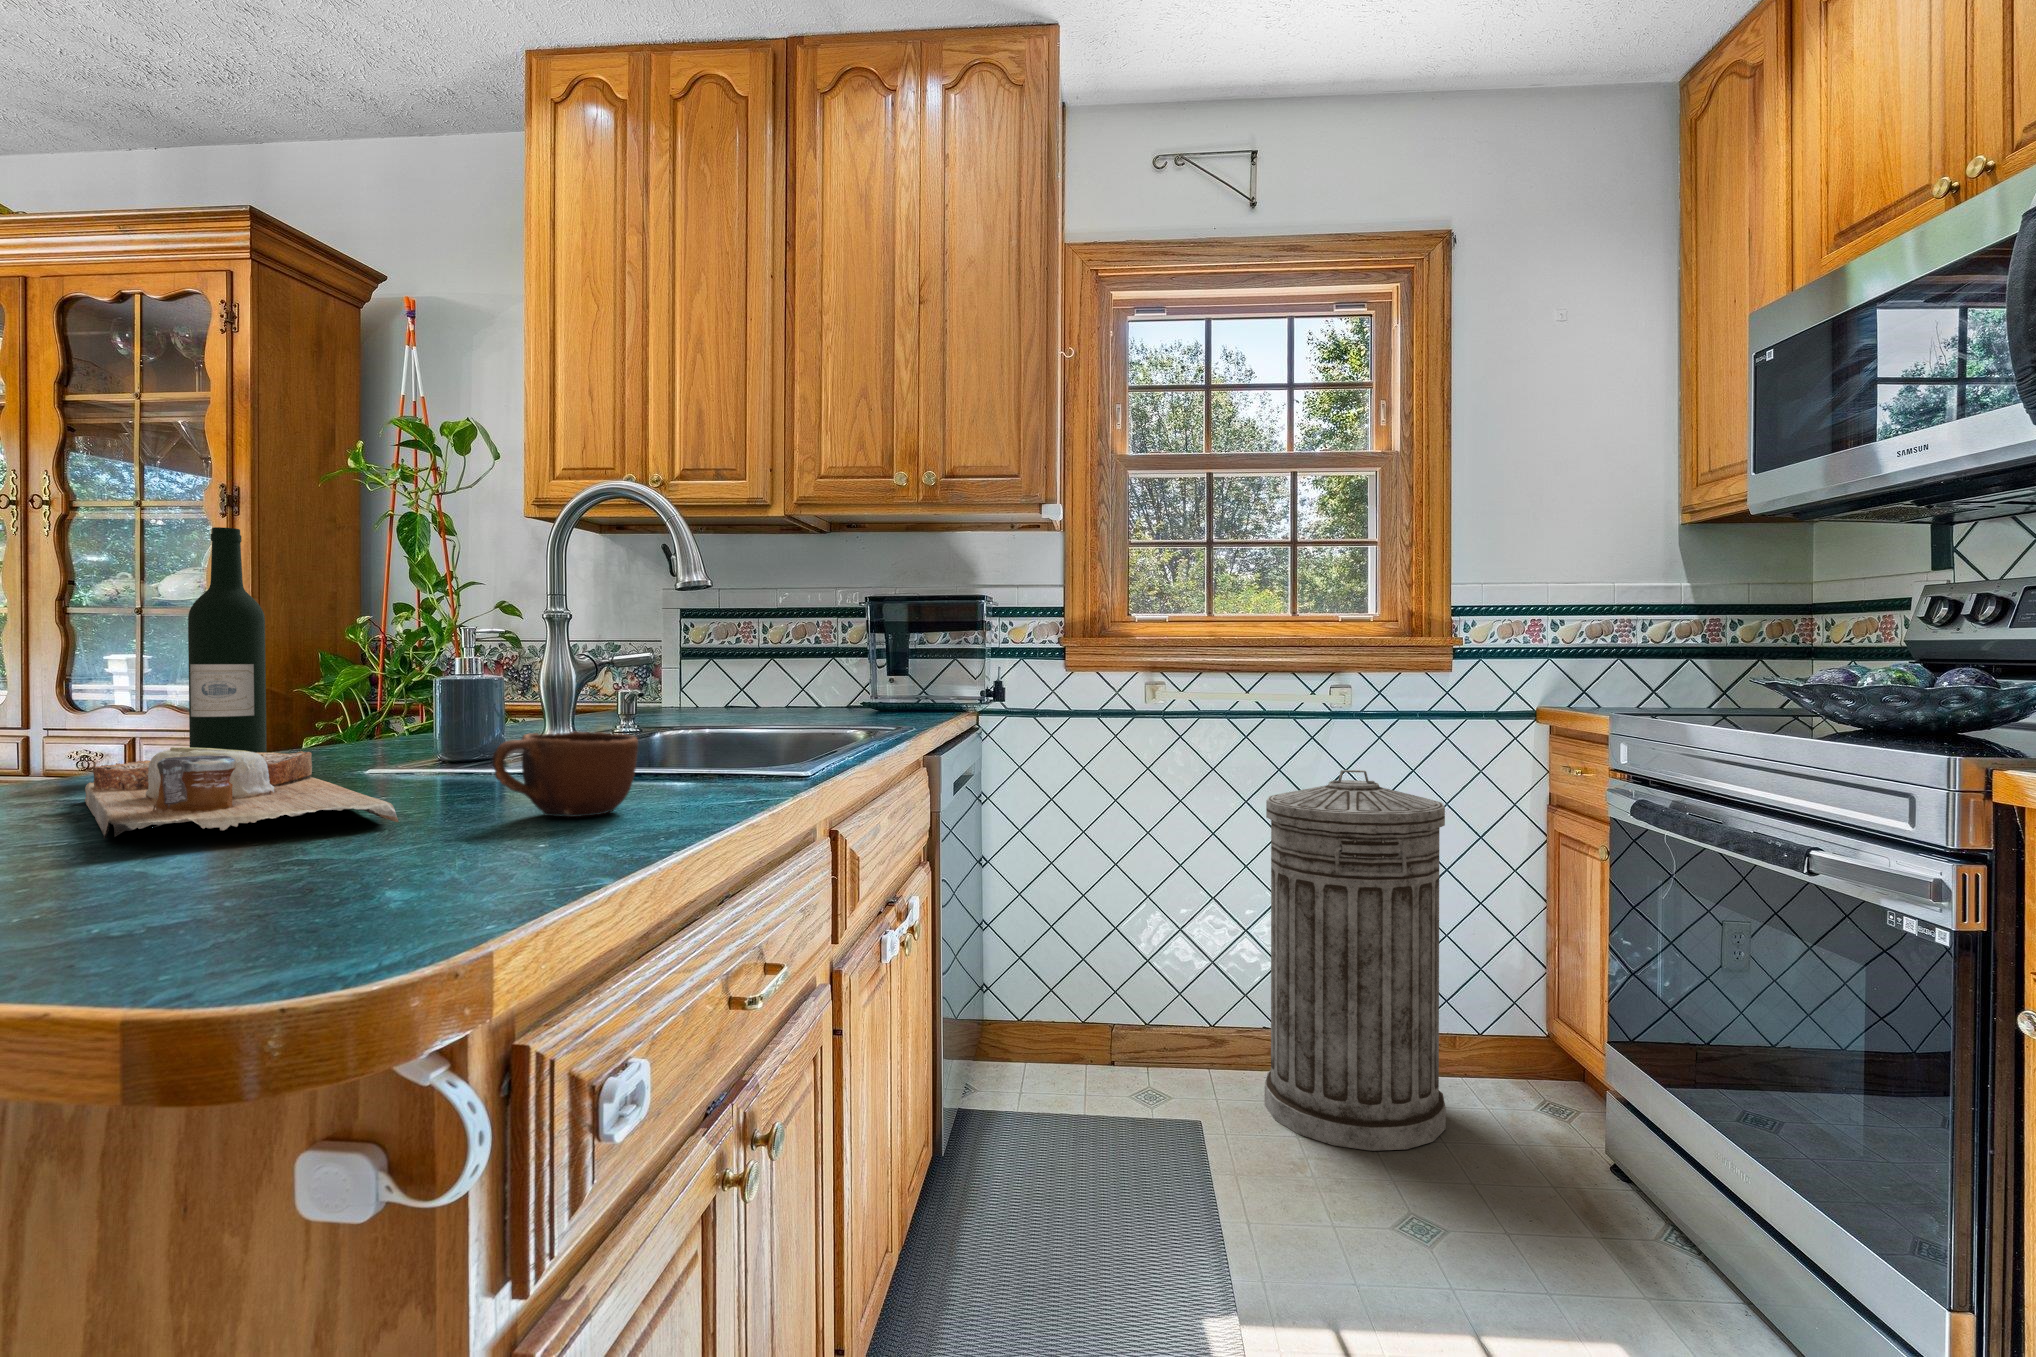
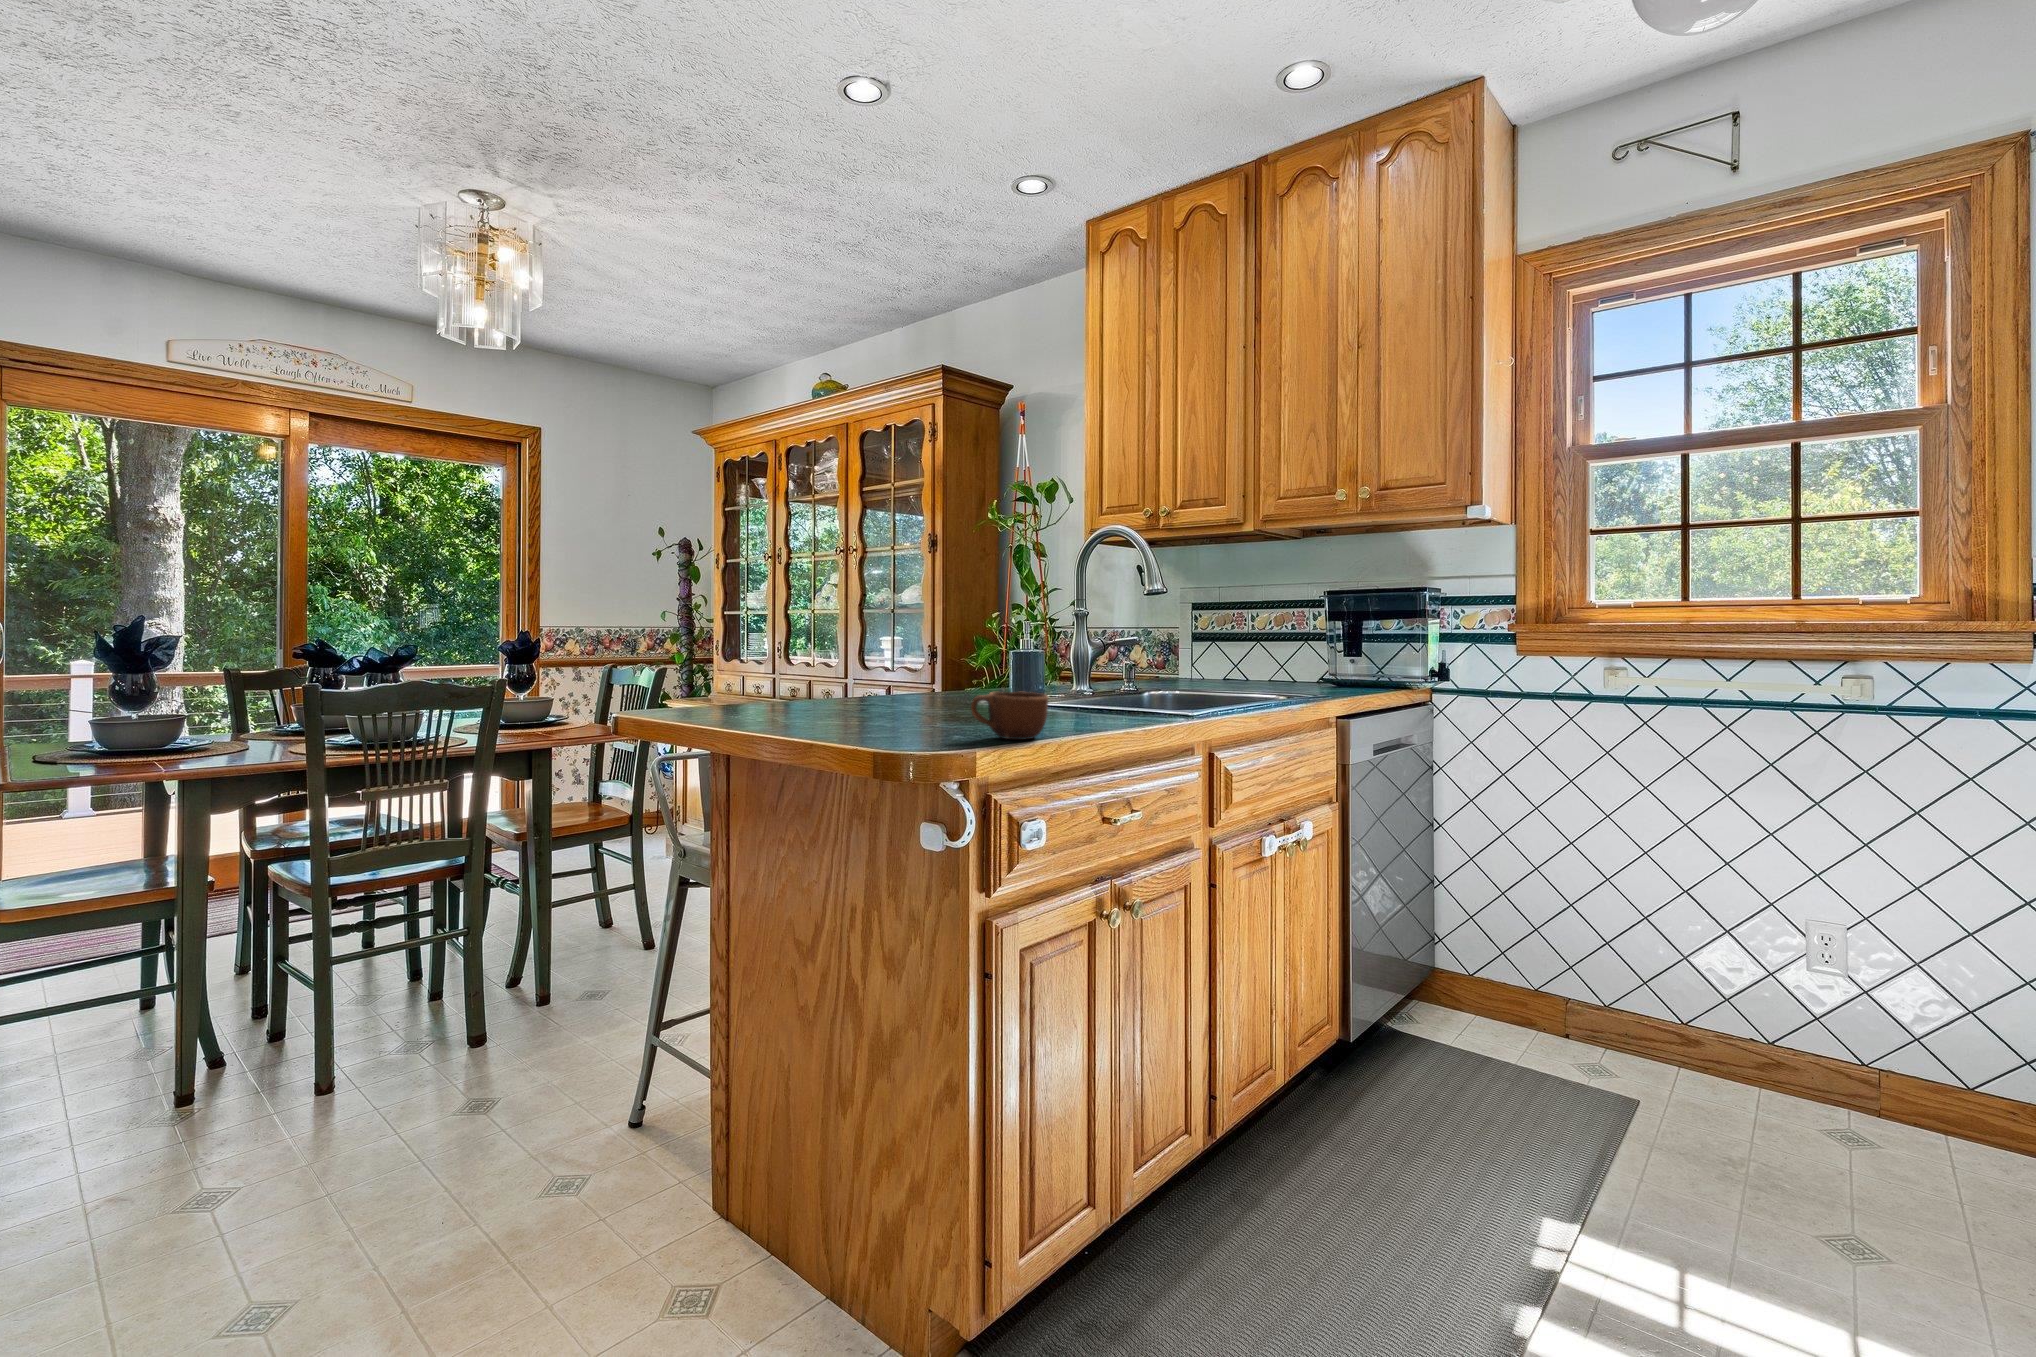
wine bottle: present [188,527,266,753] -> none [878,574,912,706]
cutting board: present [84,747,398,838] -> none [818,693,932,735]
trash can: present [1264,770,1446,1151] -> none [1713,764,1977,1180]

